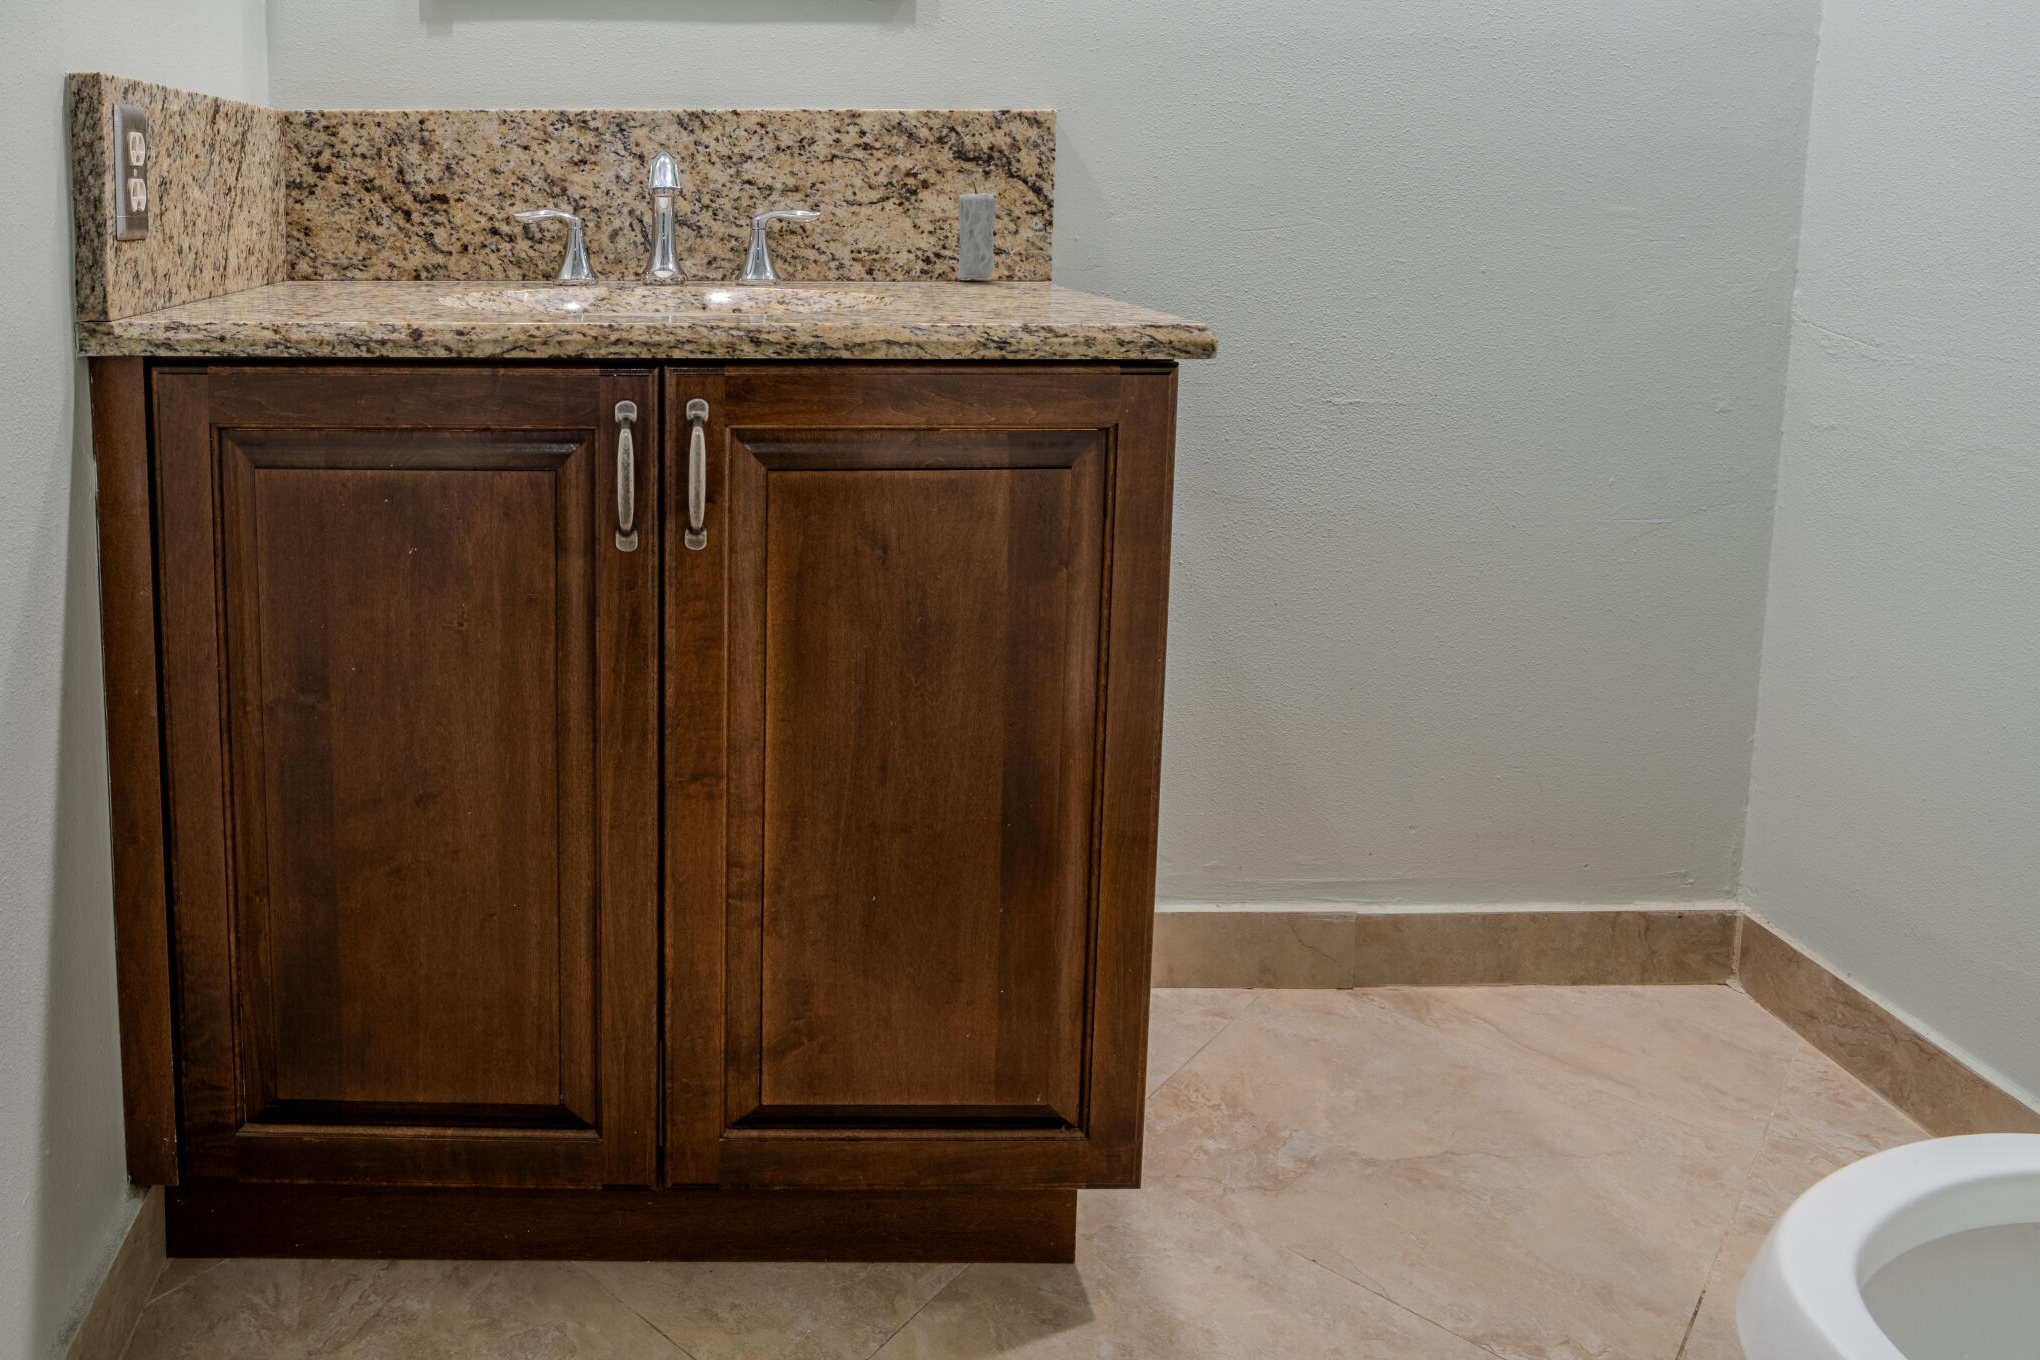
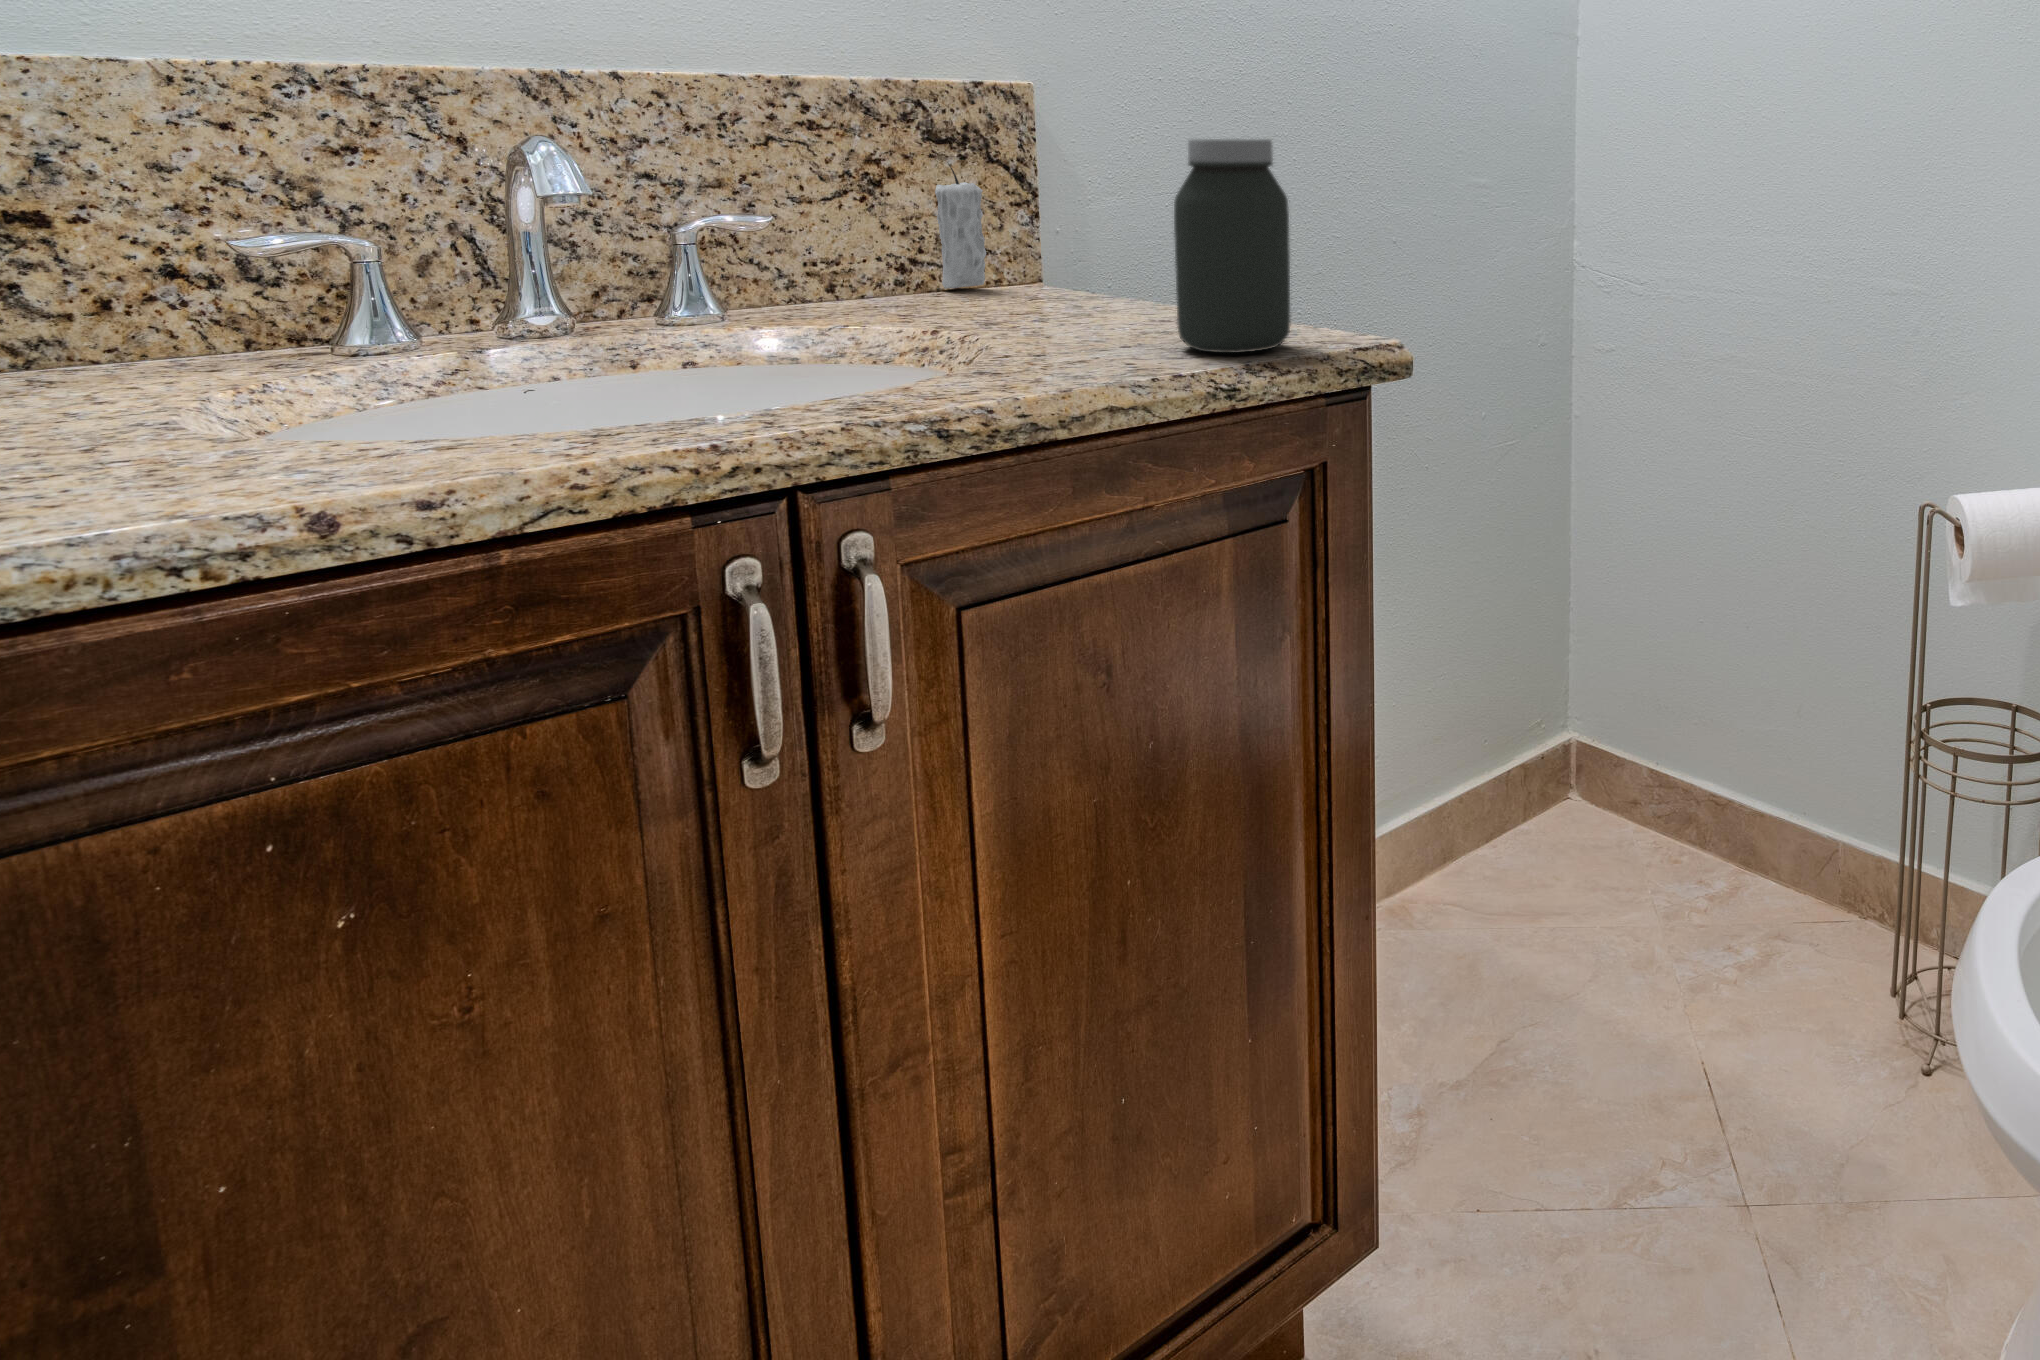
jar: none [1012,142,1114,322] -> present [1174,139,1290,353]

